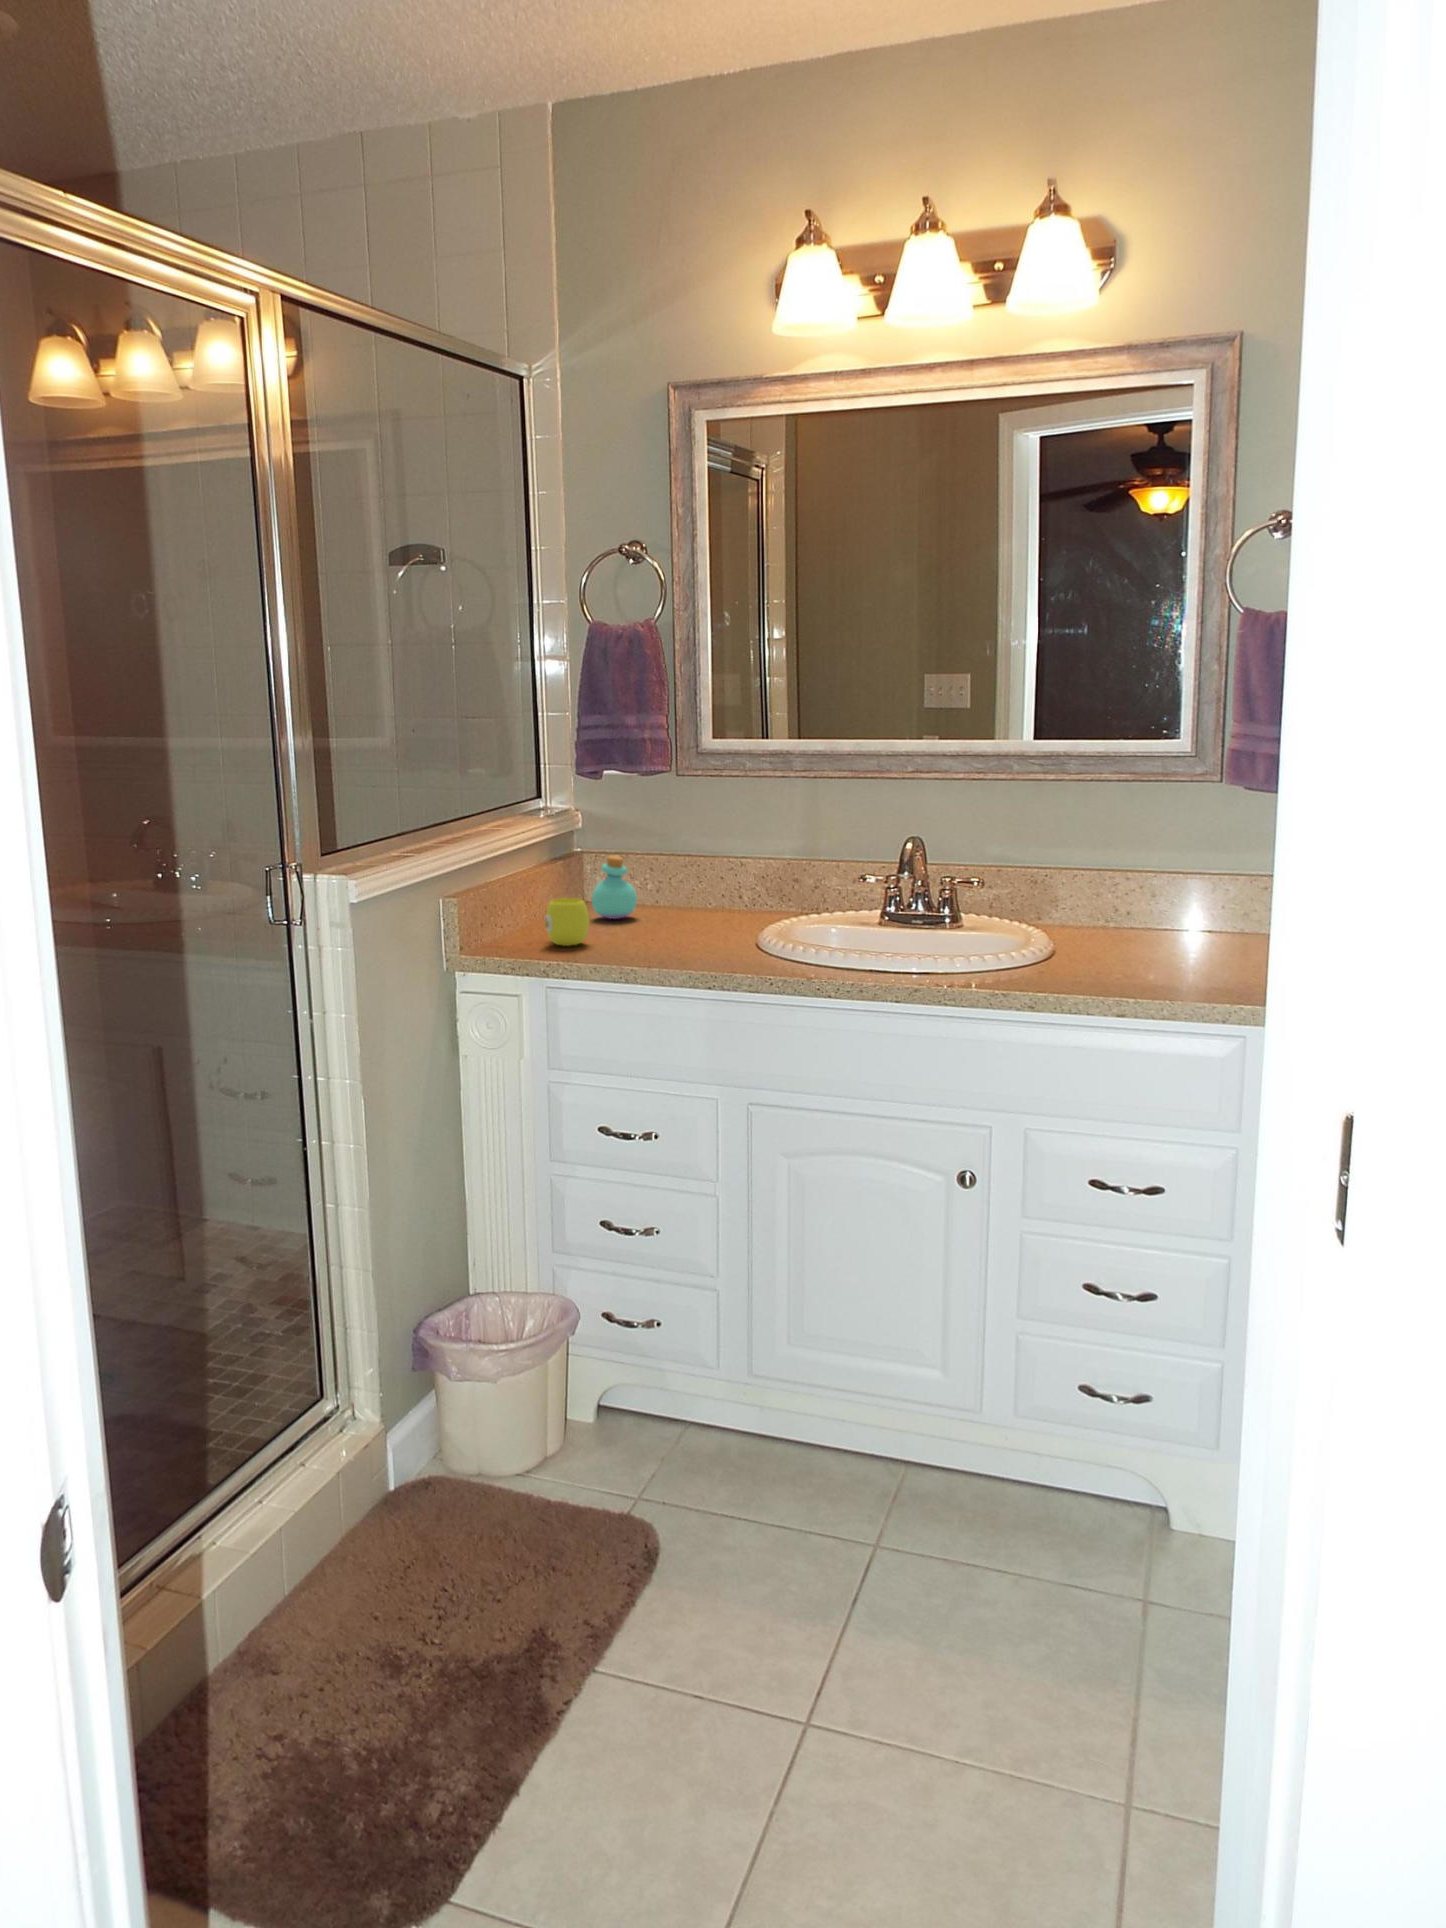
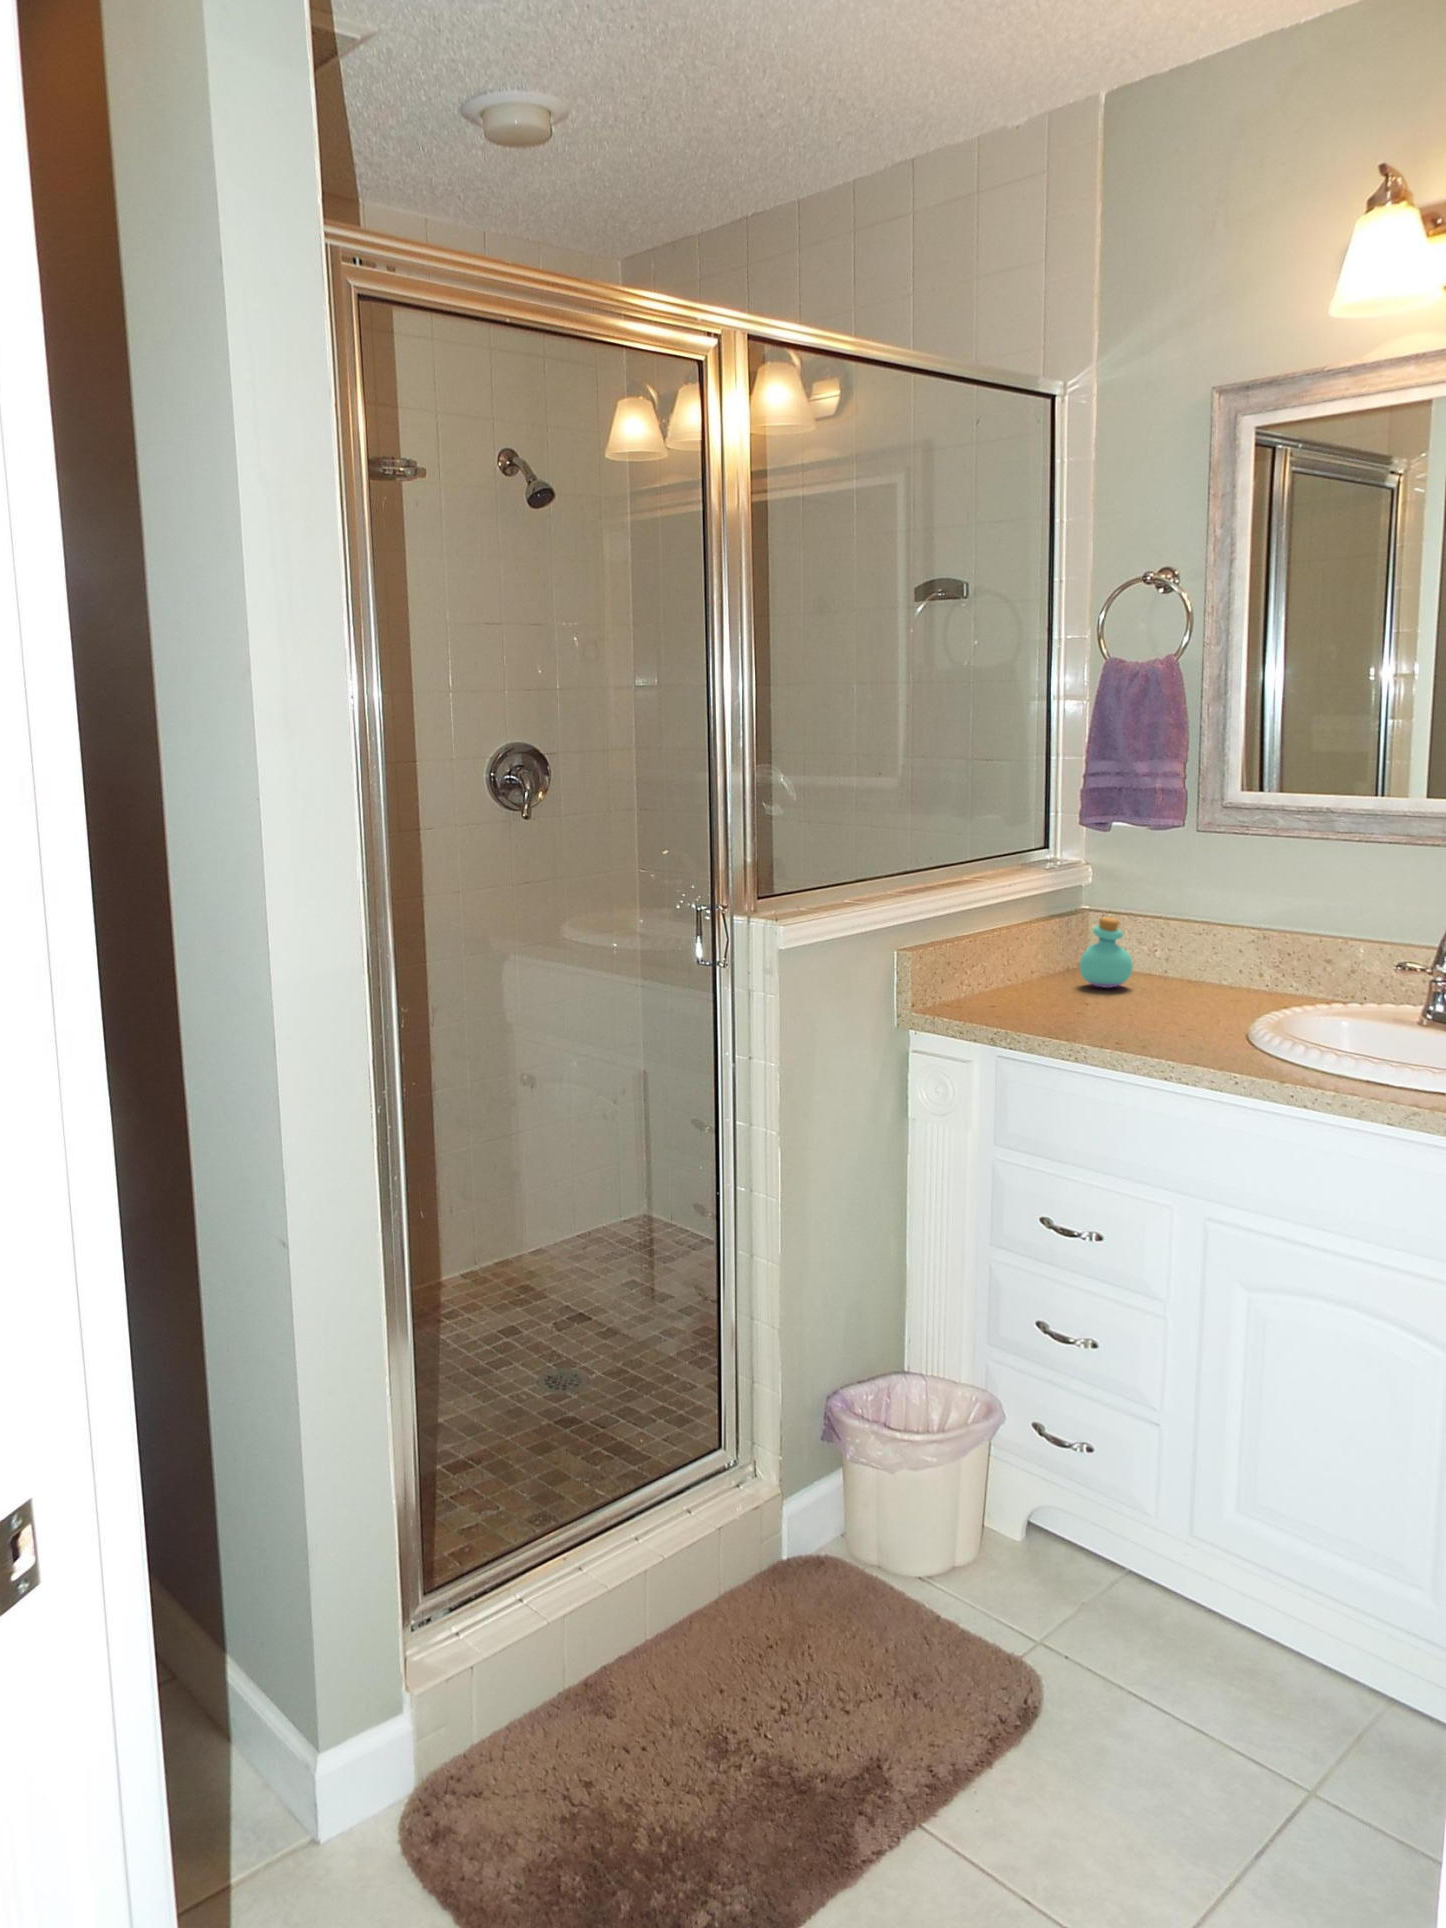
cup: present [544,898,589,946] -> none [1005,961,1055,1013]

